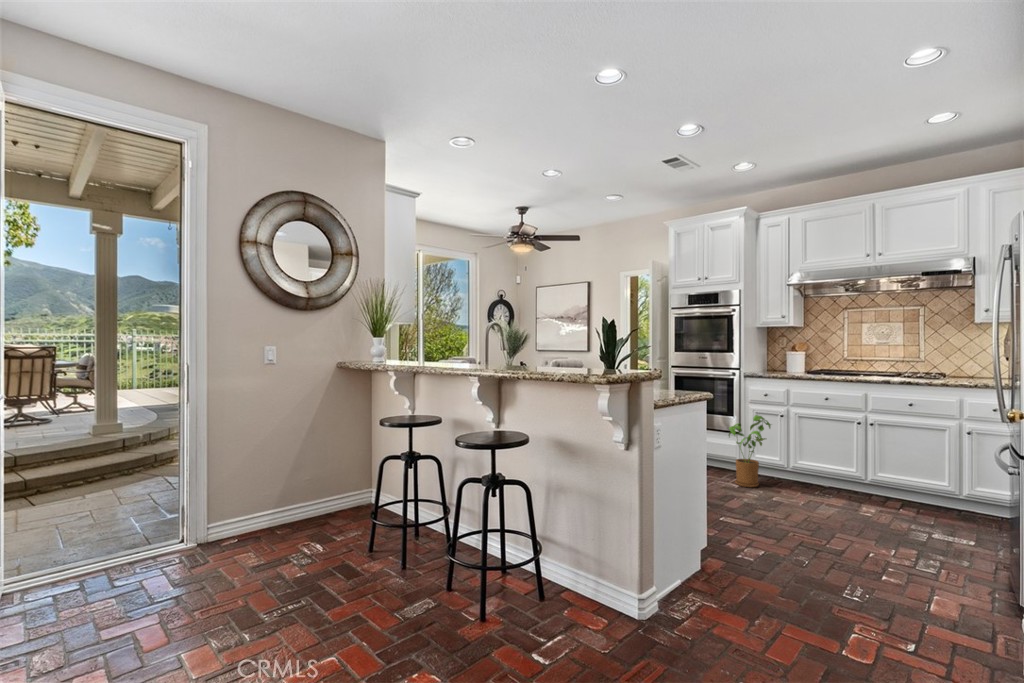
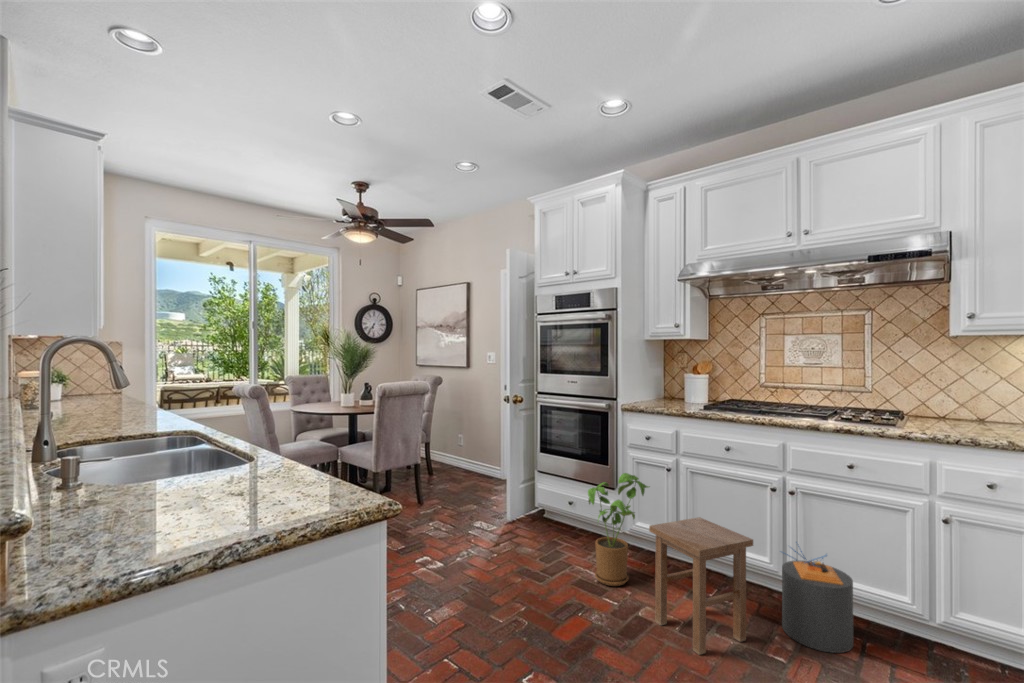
stool: none [782,439,851,512] -> present [649,517,753,655]
trash can: none [863,450,912,512] -> present [780,542,853,653]

